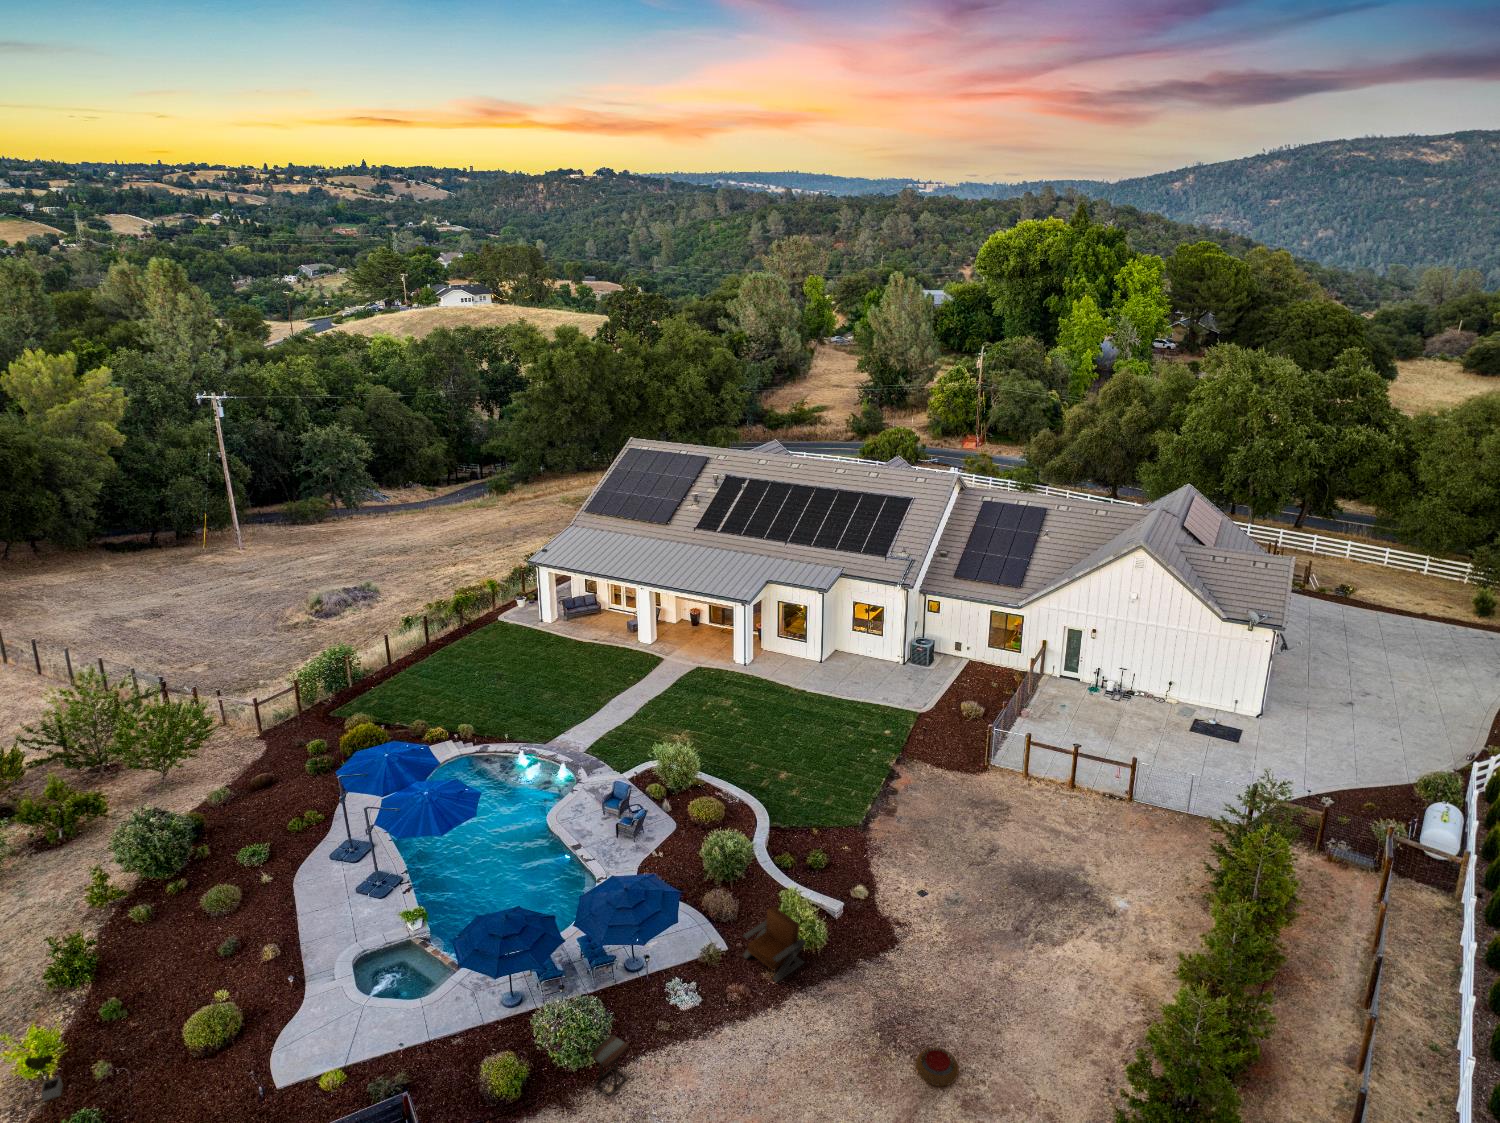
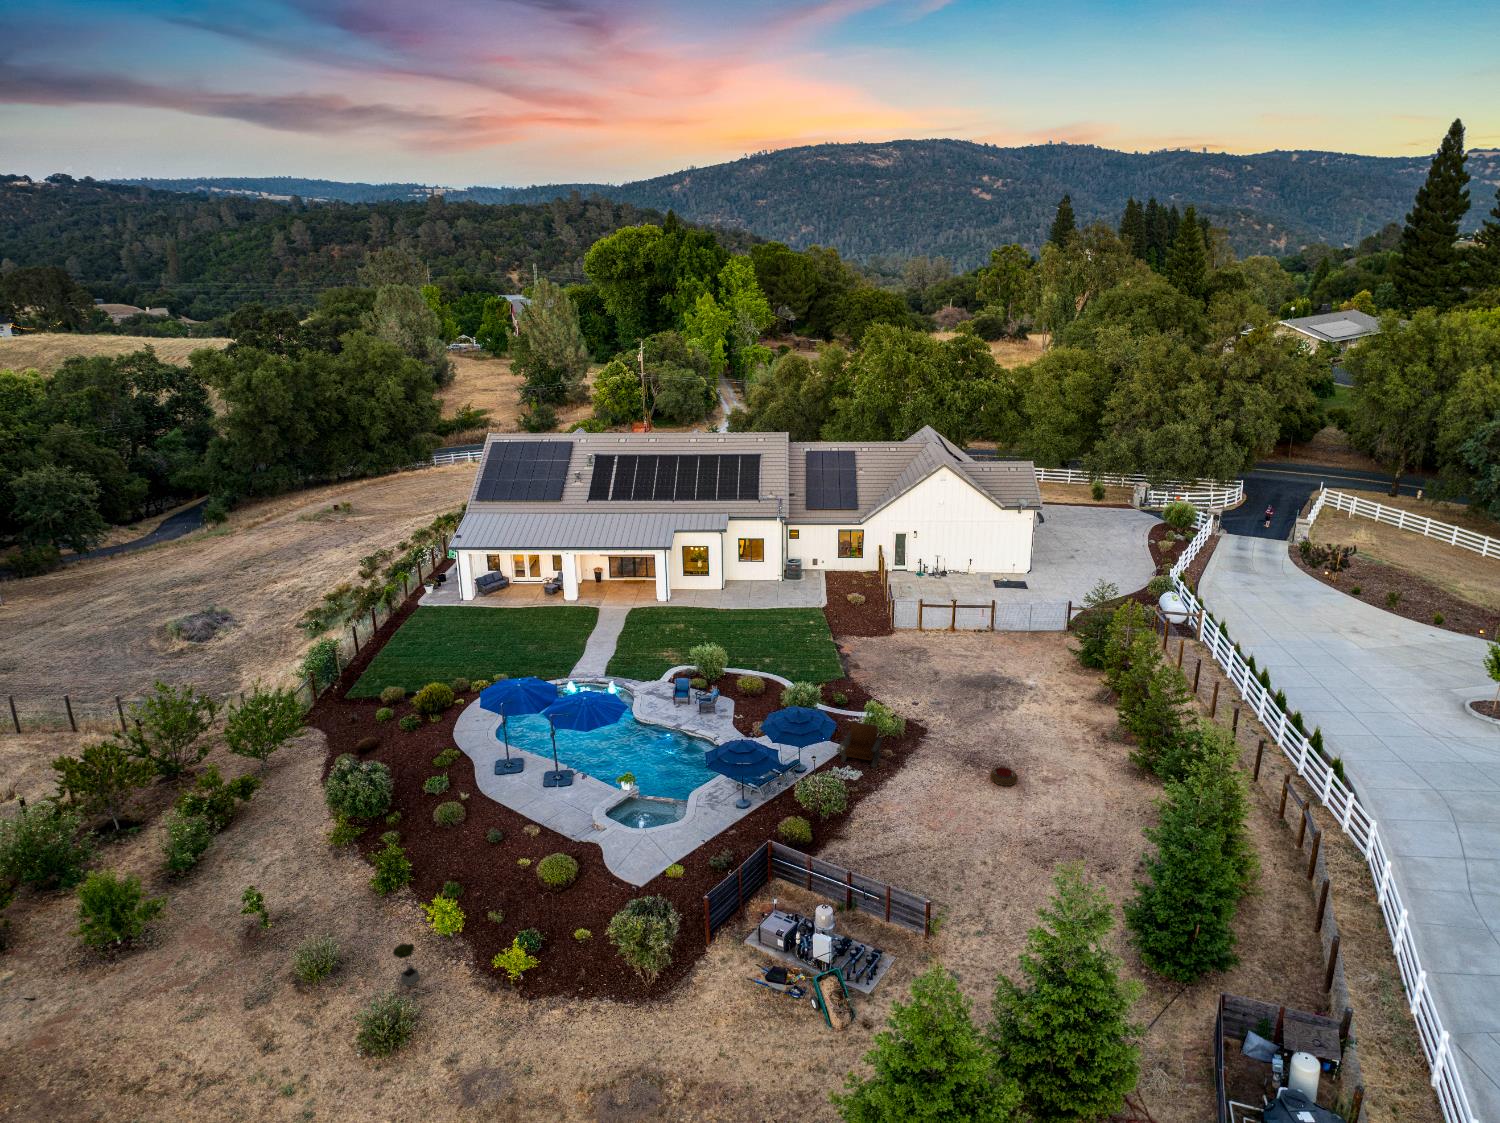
side table: present [591,1035,629,1095] -> none [813,810,838,848]

